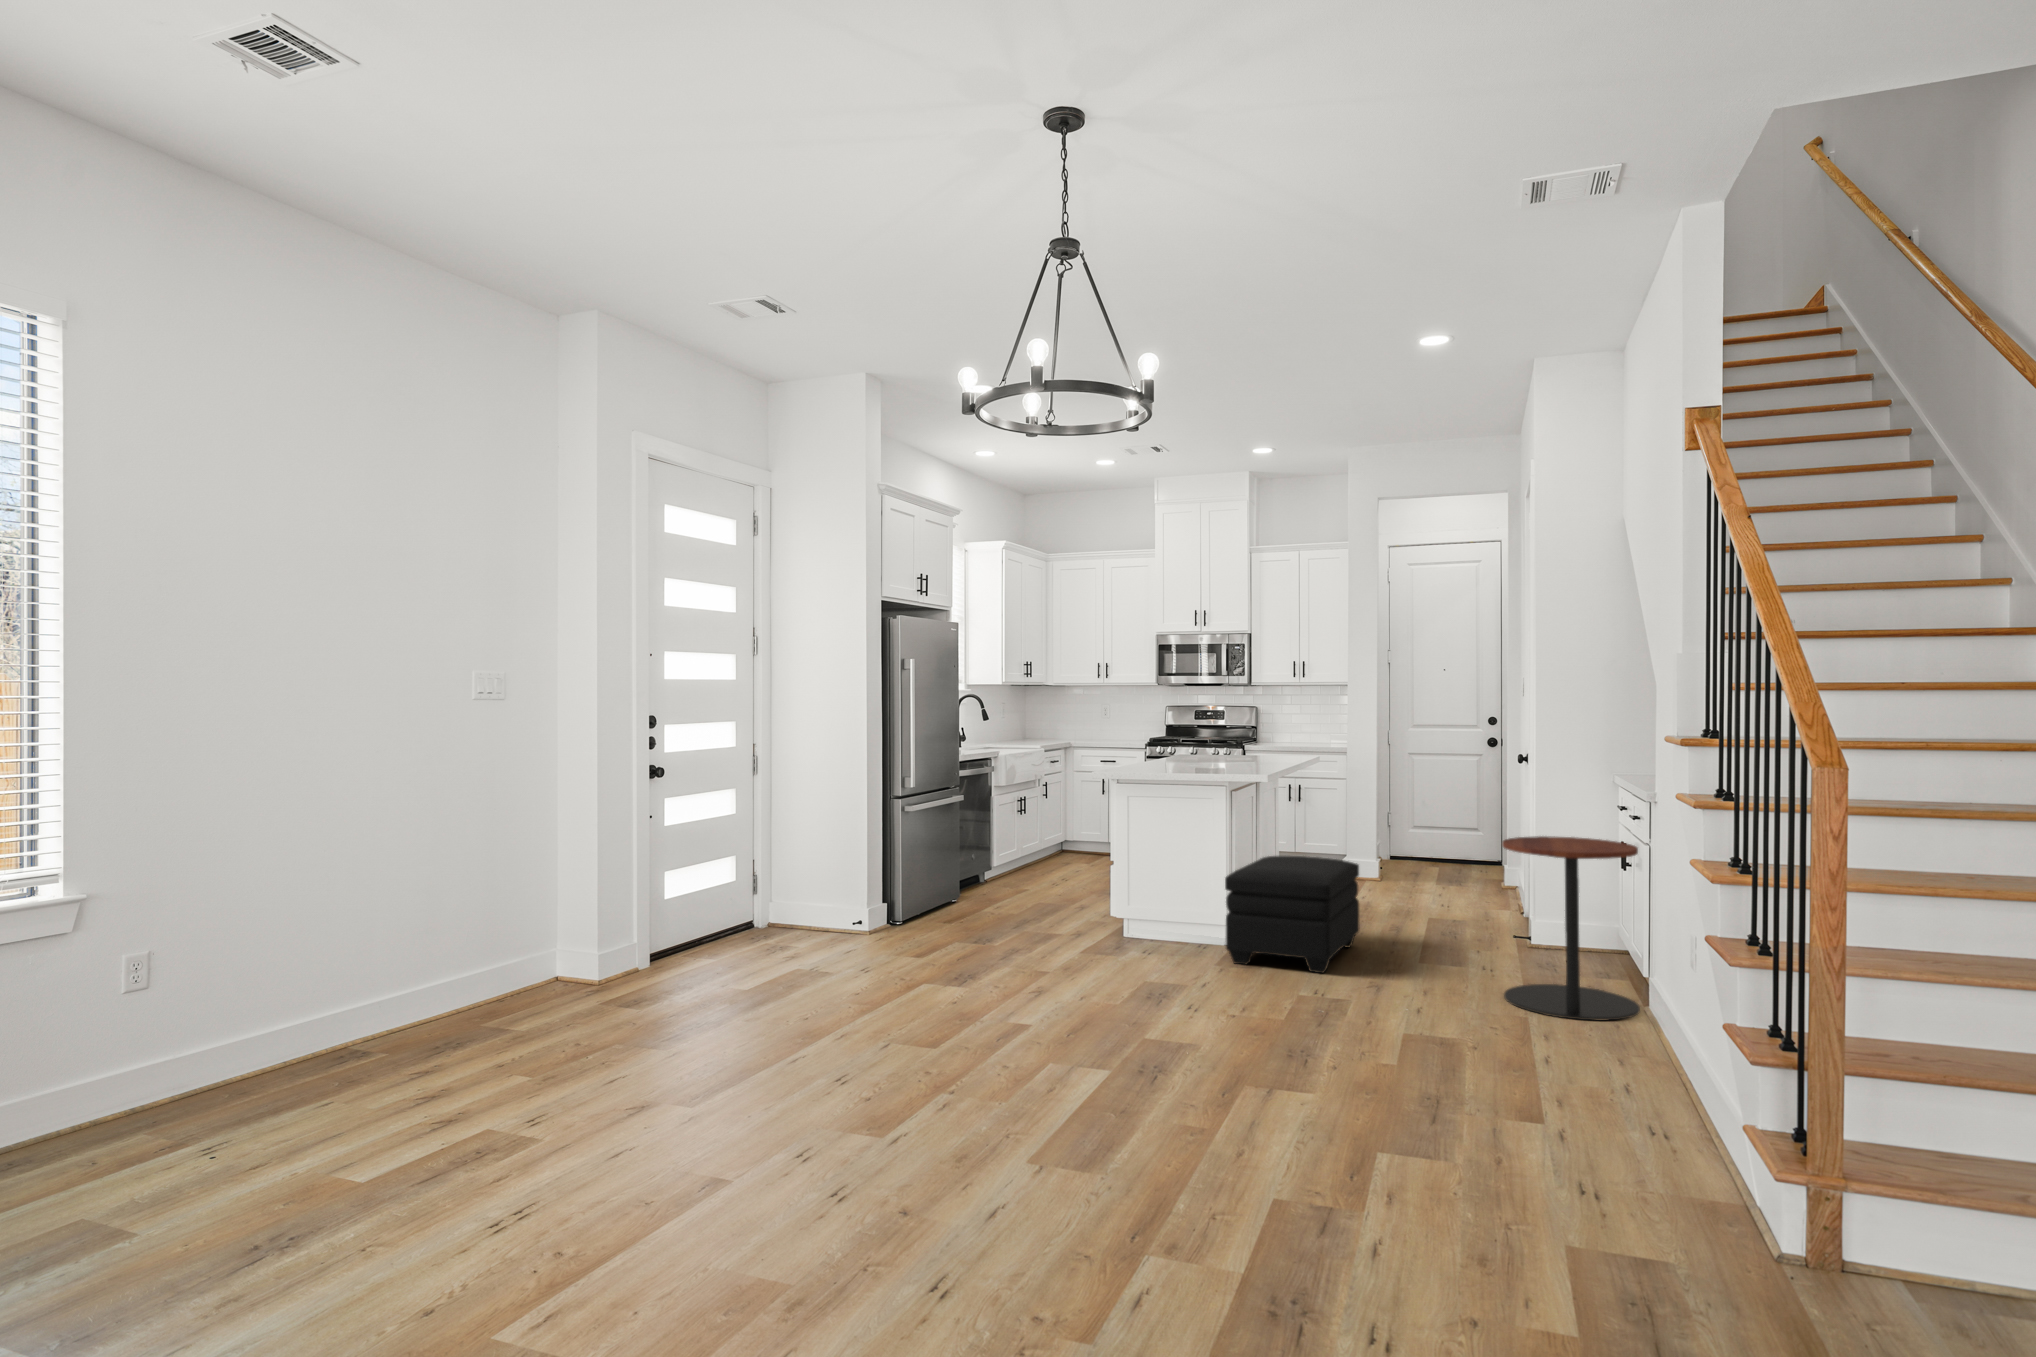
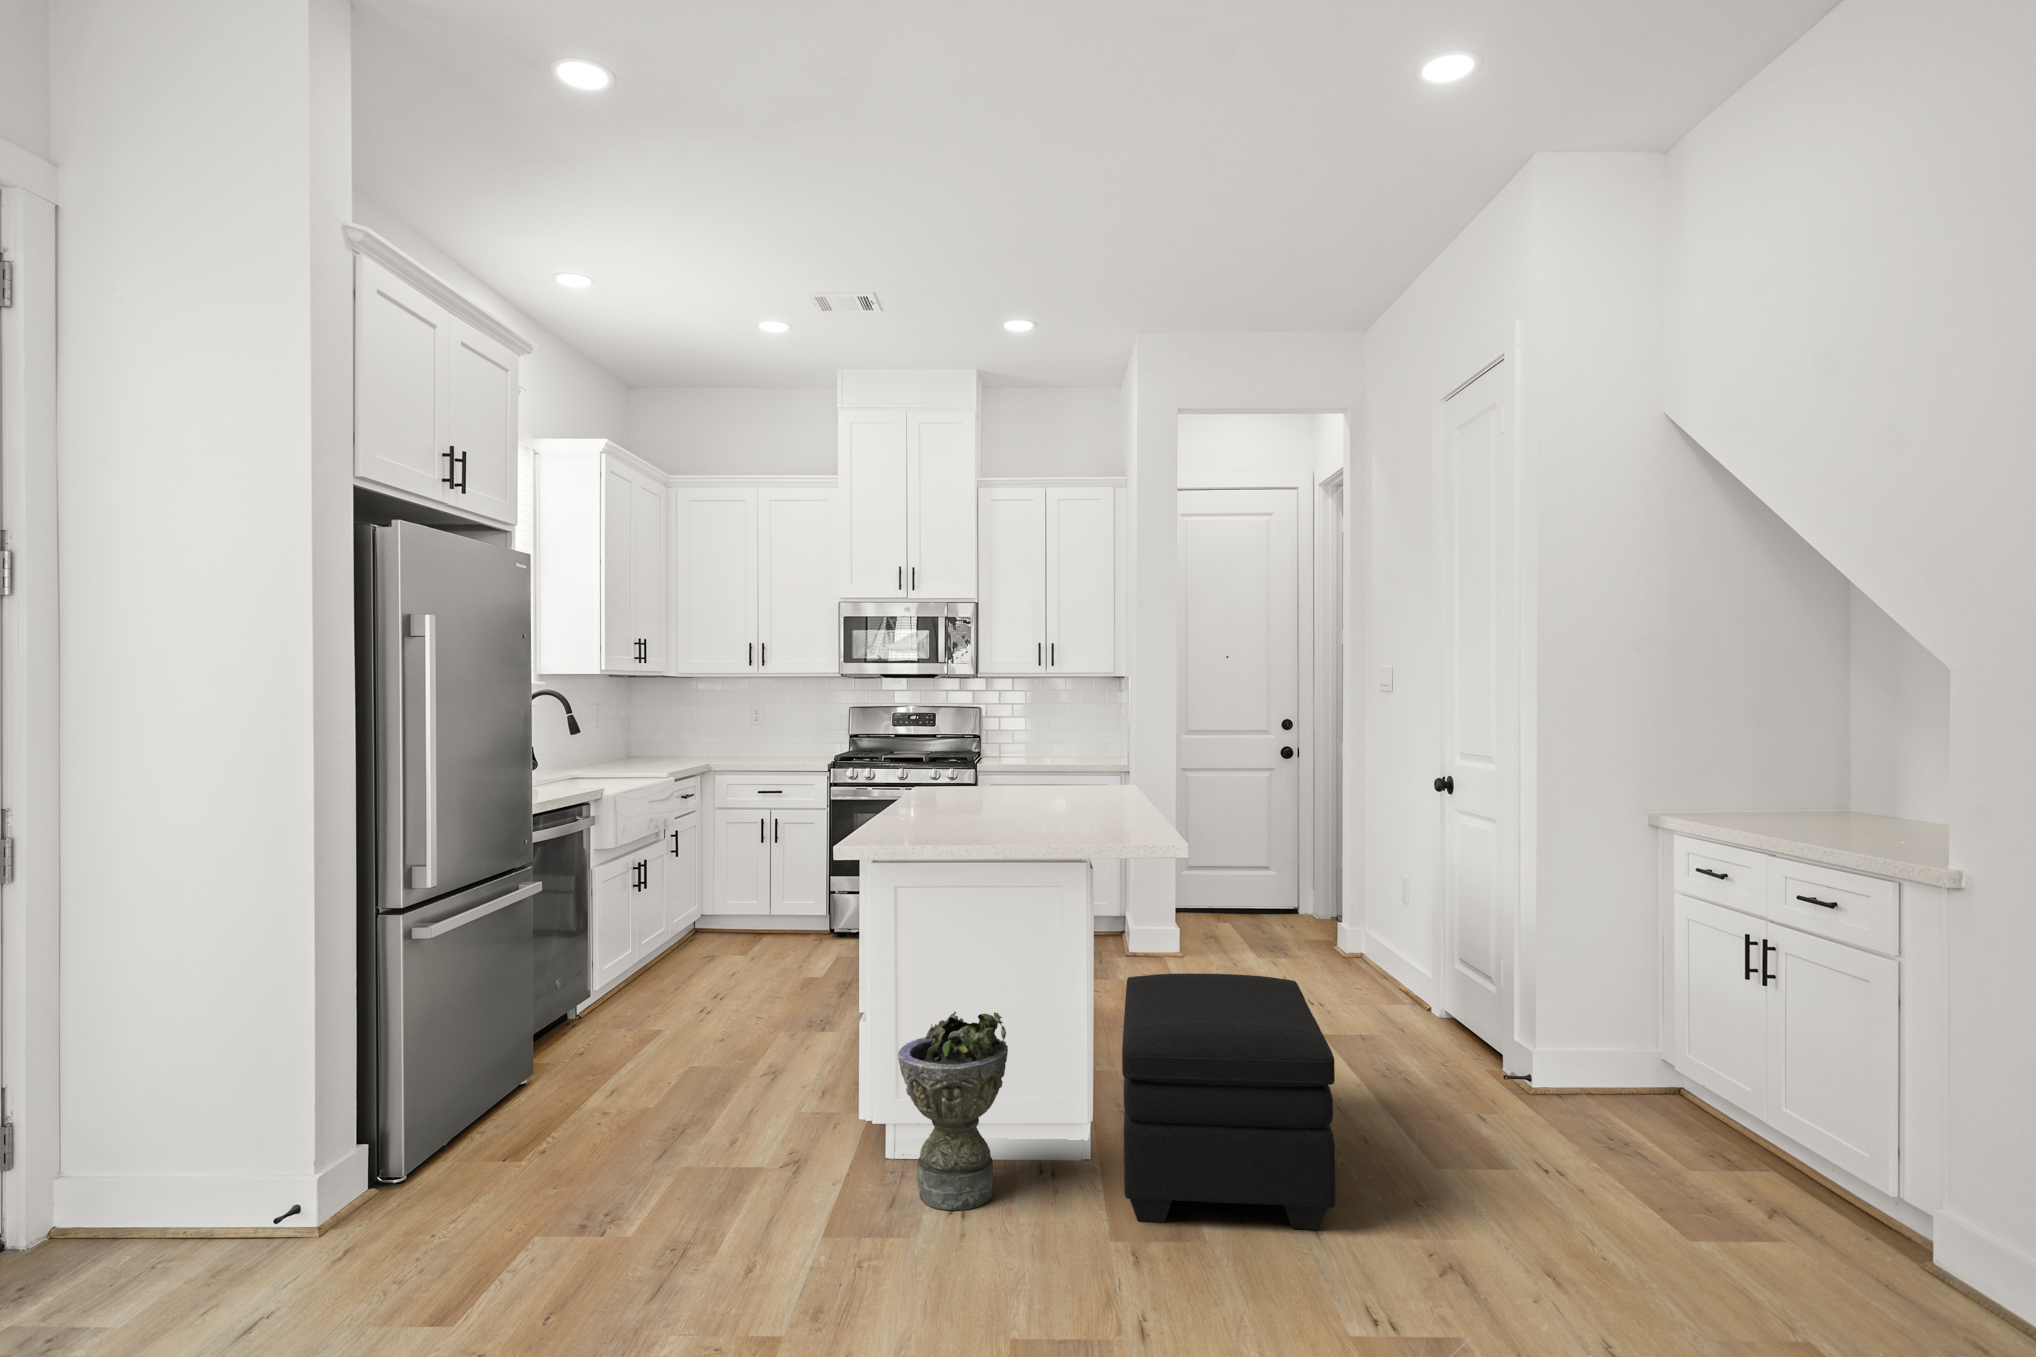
side table: present [1502,836,1640,1021] -> none [1653,936,1935,1320]
planter: none [1122,859,1178,953] -> present [898,1012,1008,1210]

